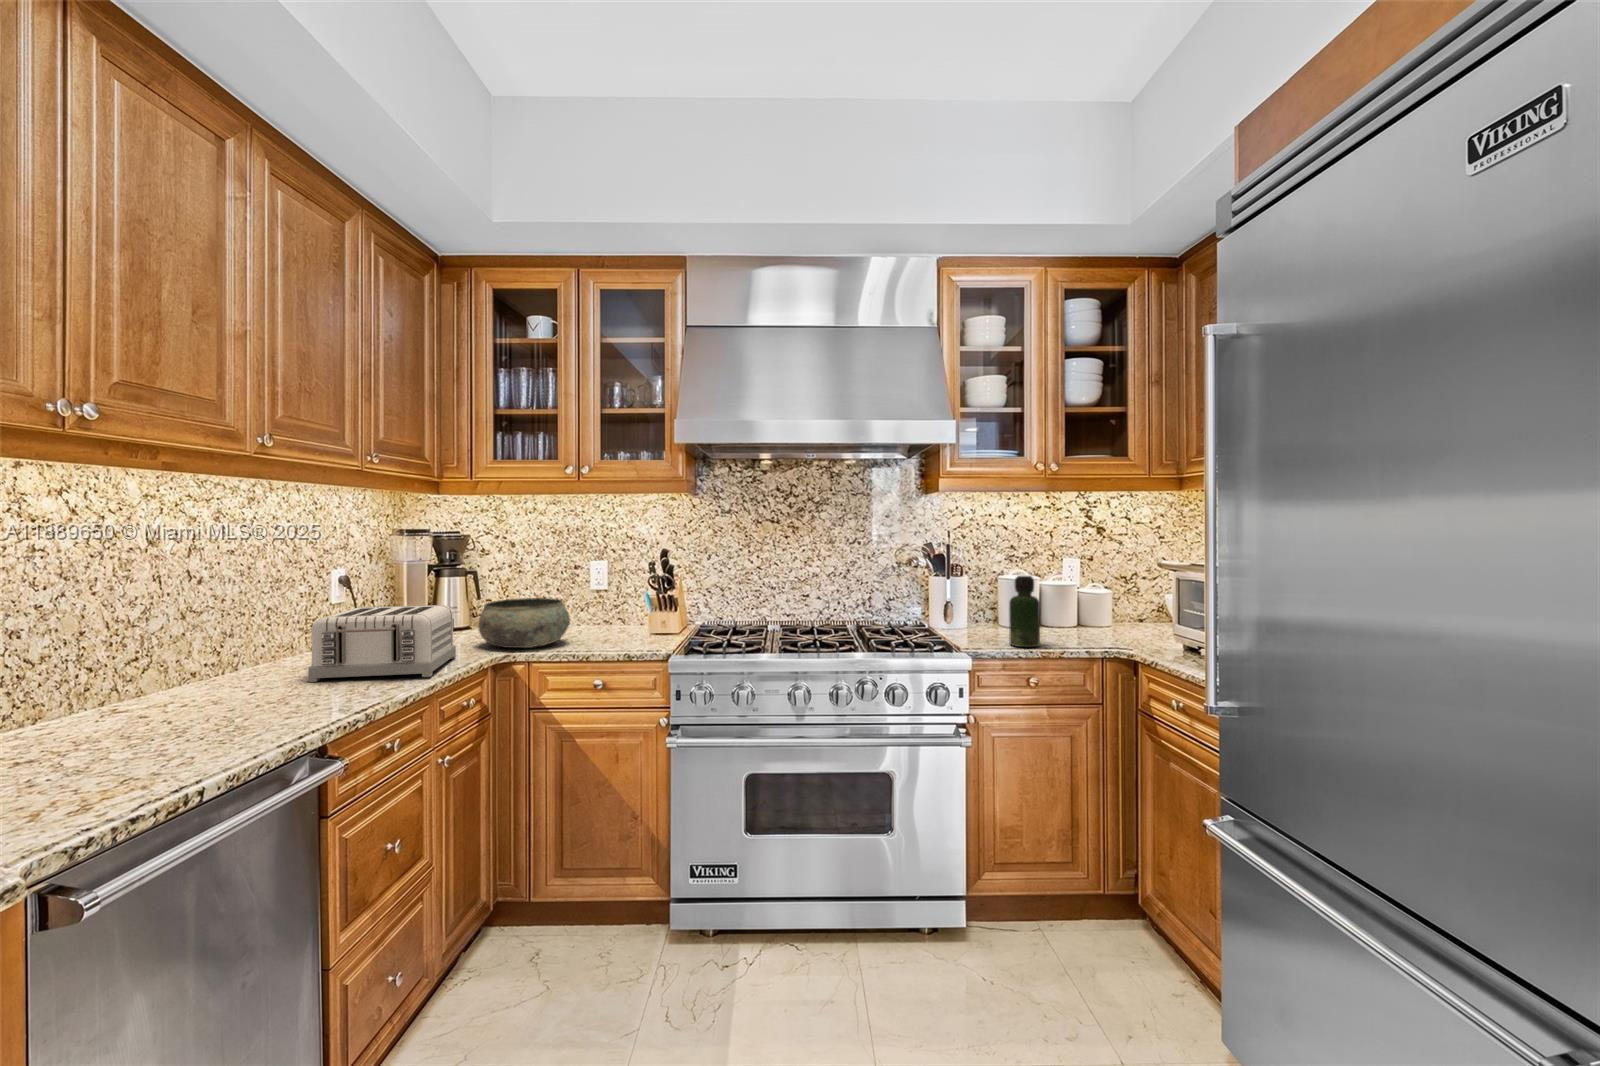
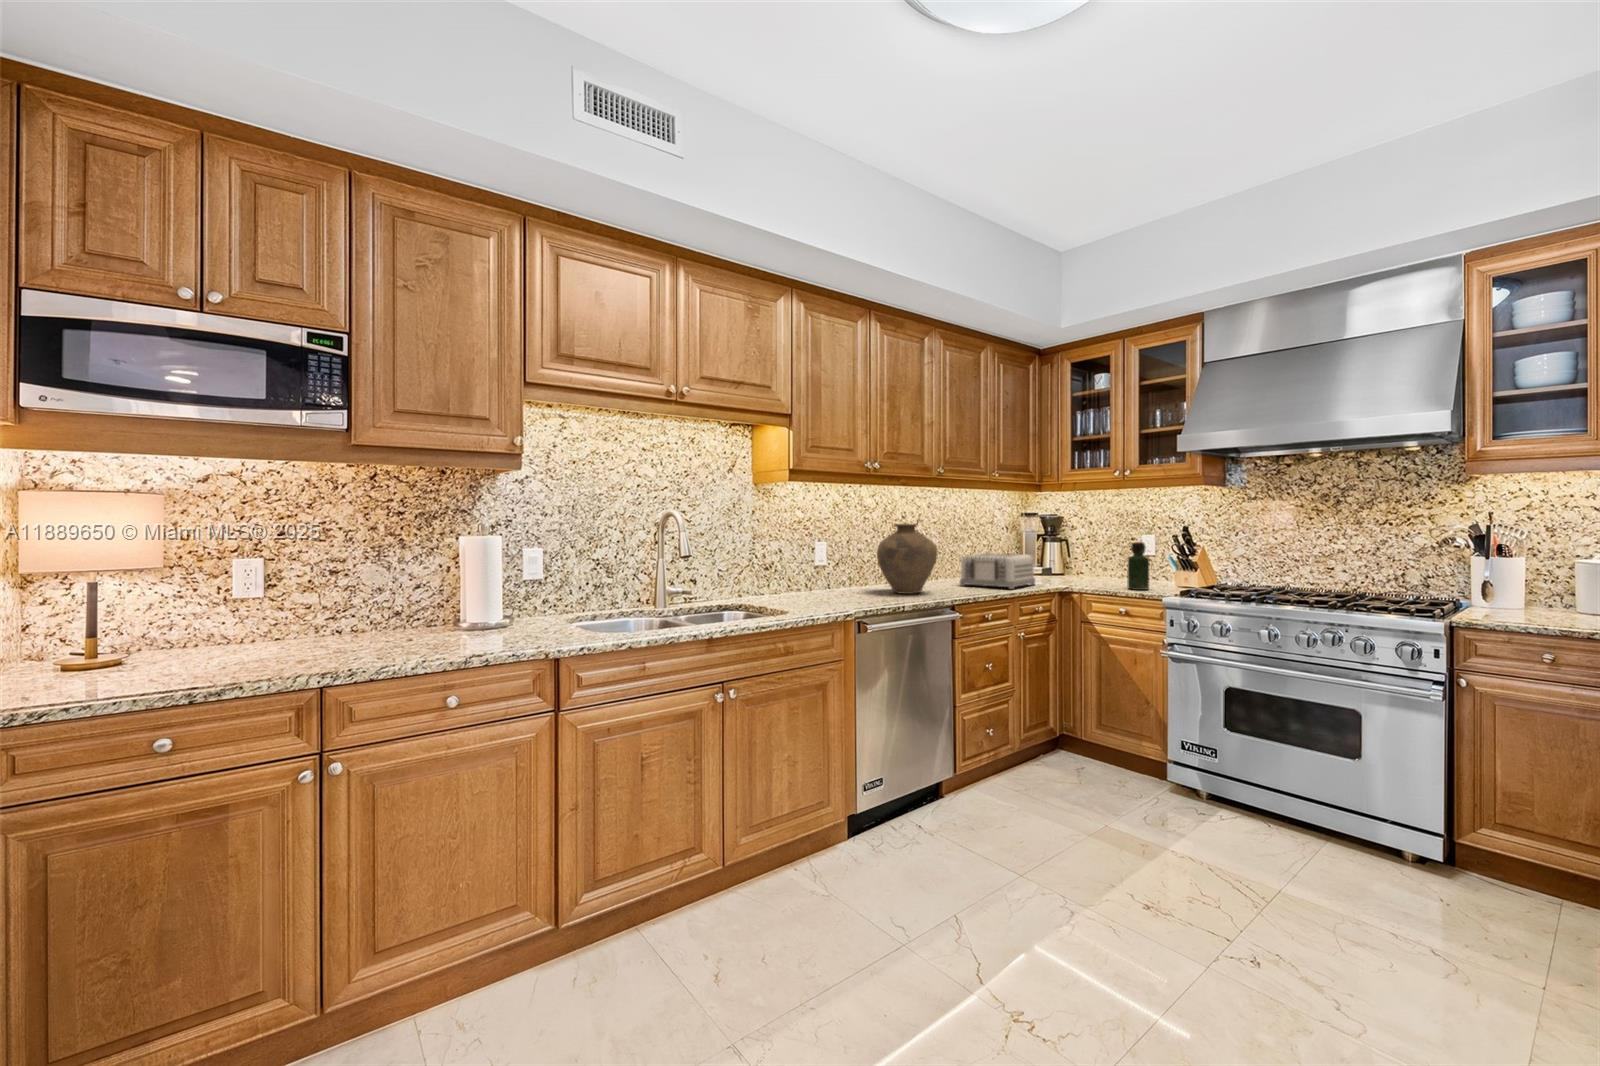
vase: none [85,562,273,739] -> present [877,524,937,594]
bottle: present [1009,576,1040,647] -> present [1127,542,1149,590]
bowl: present [478,598,570,648] -> none [1054,556,1112,585]

